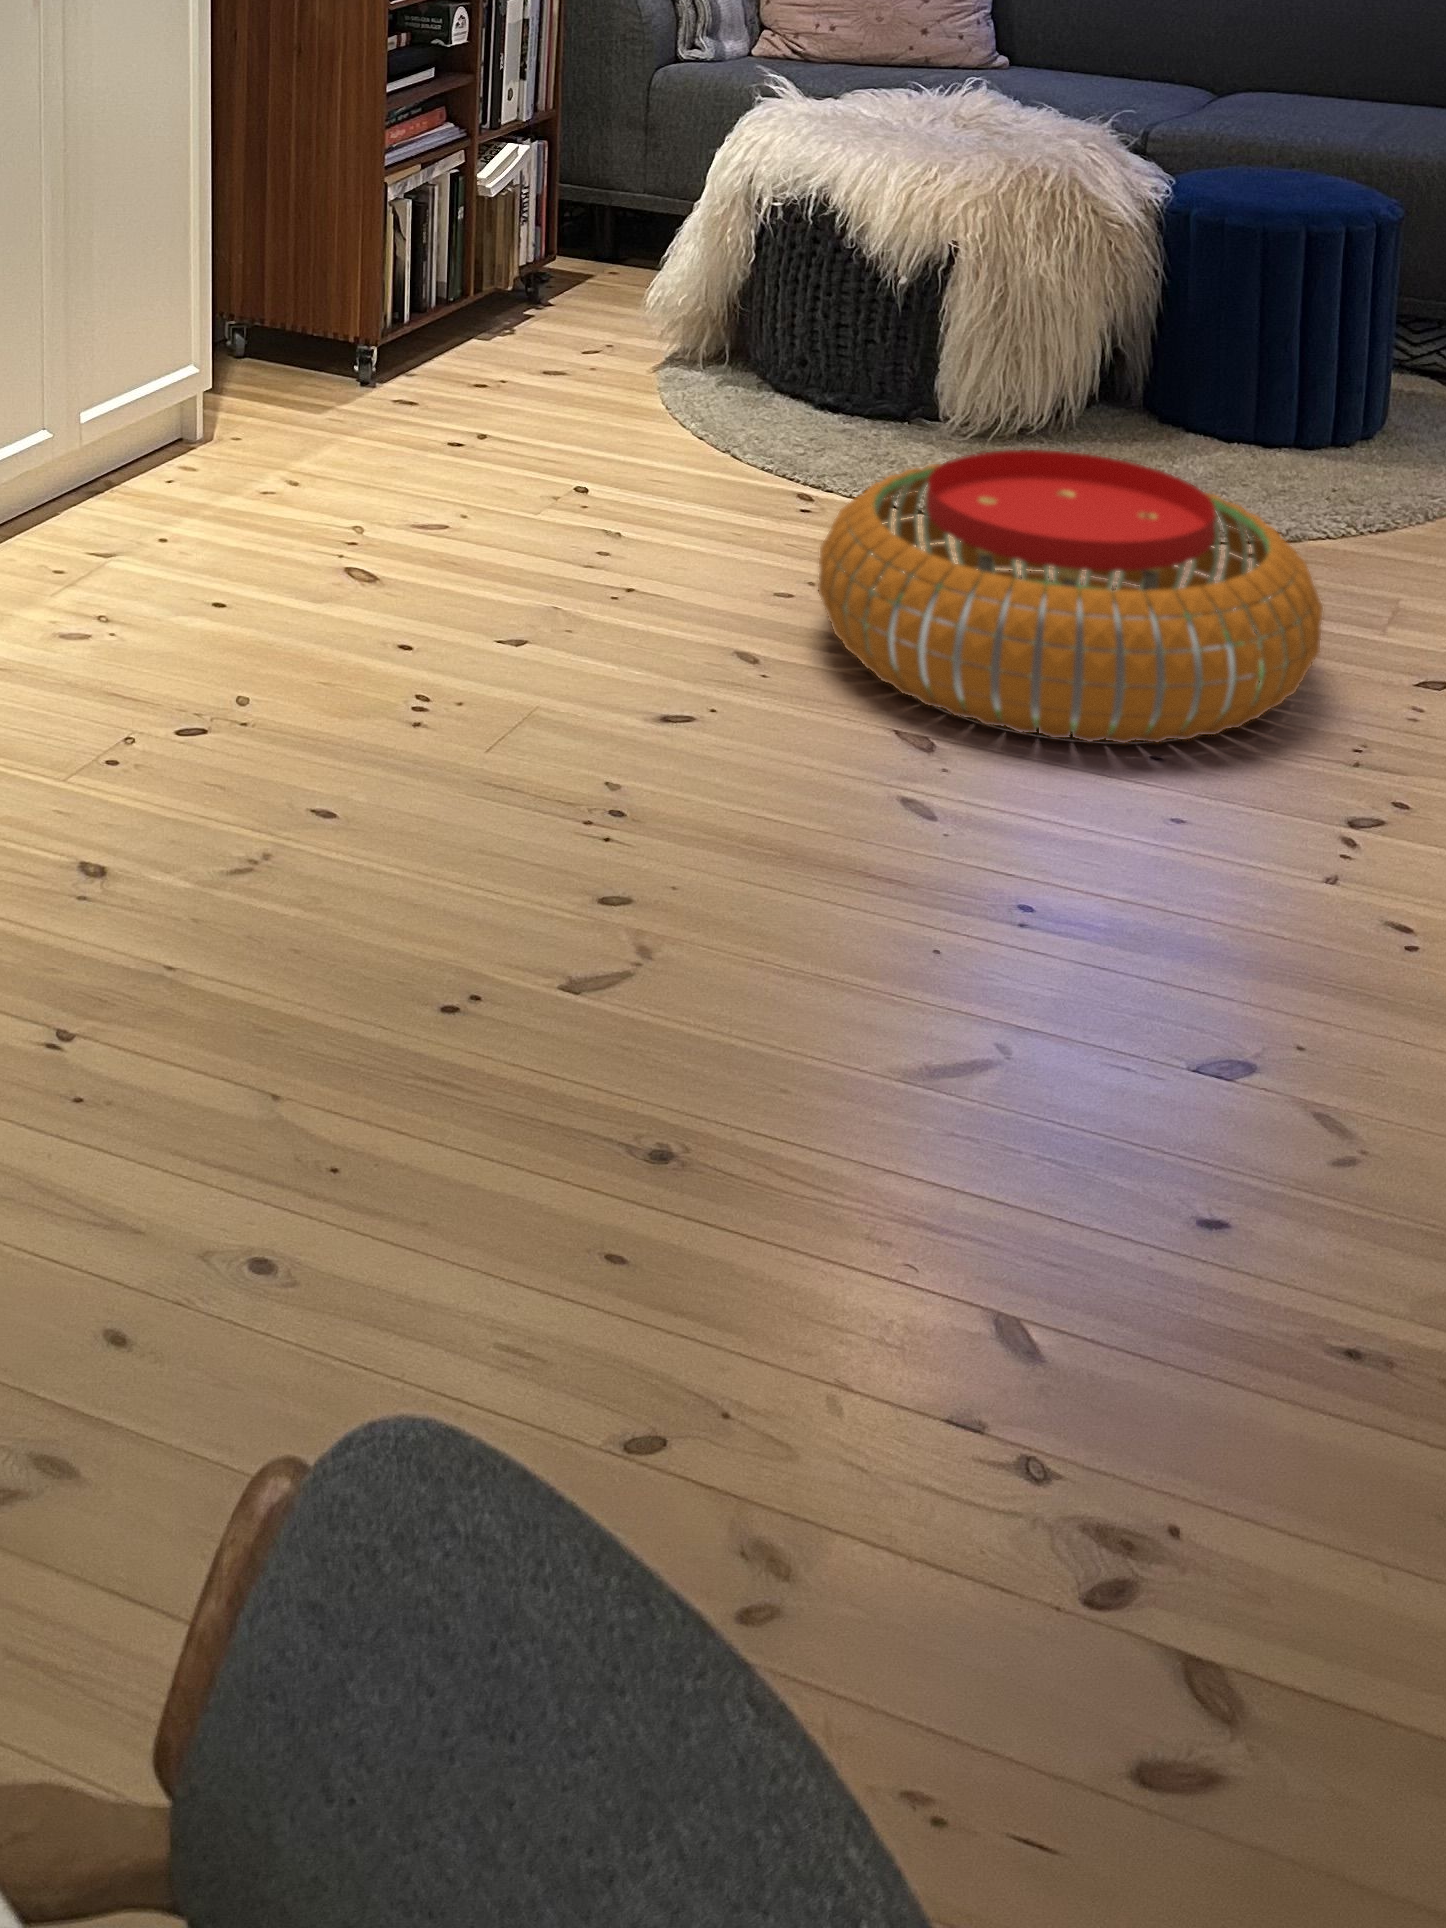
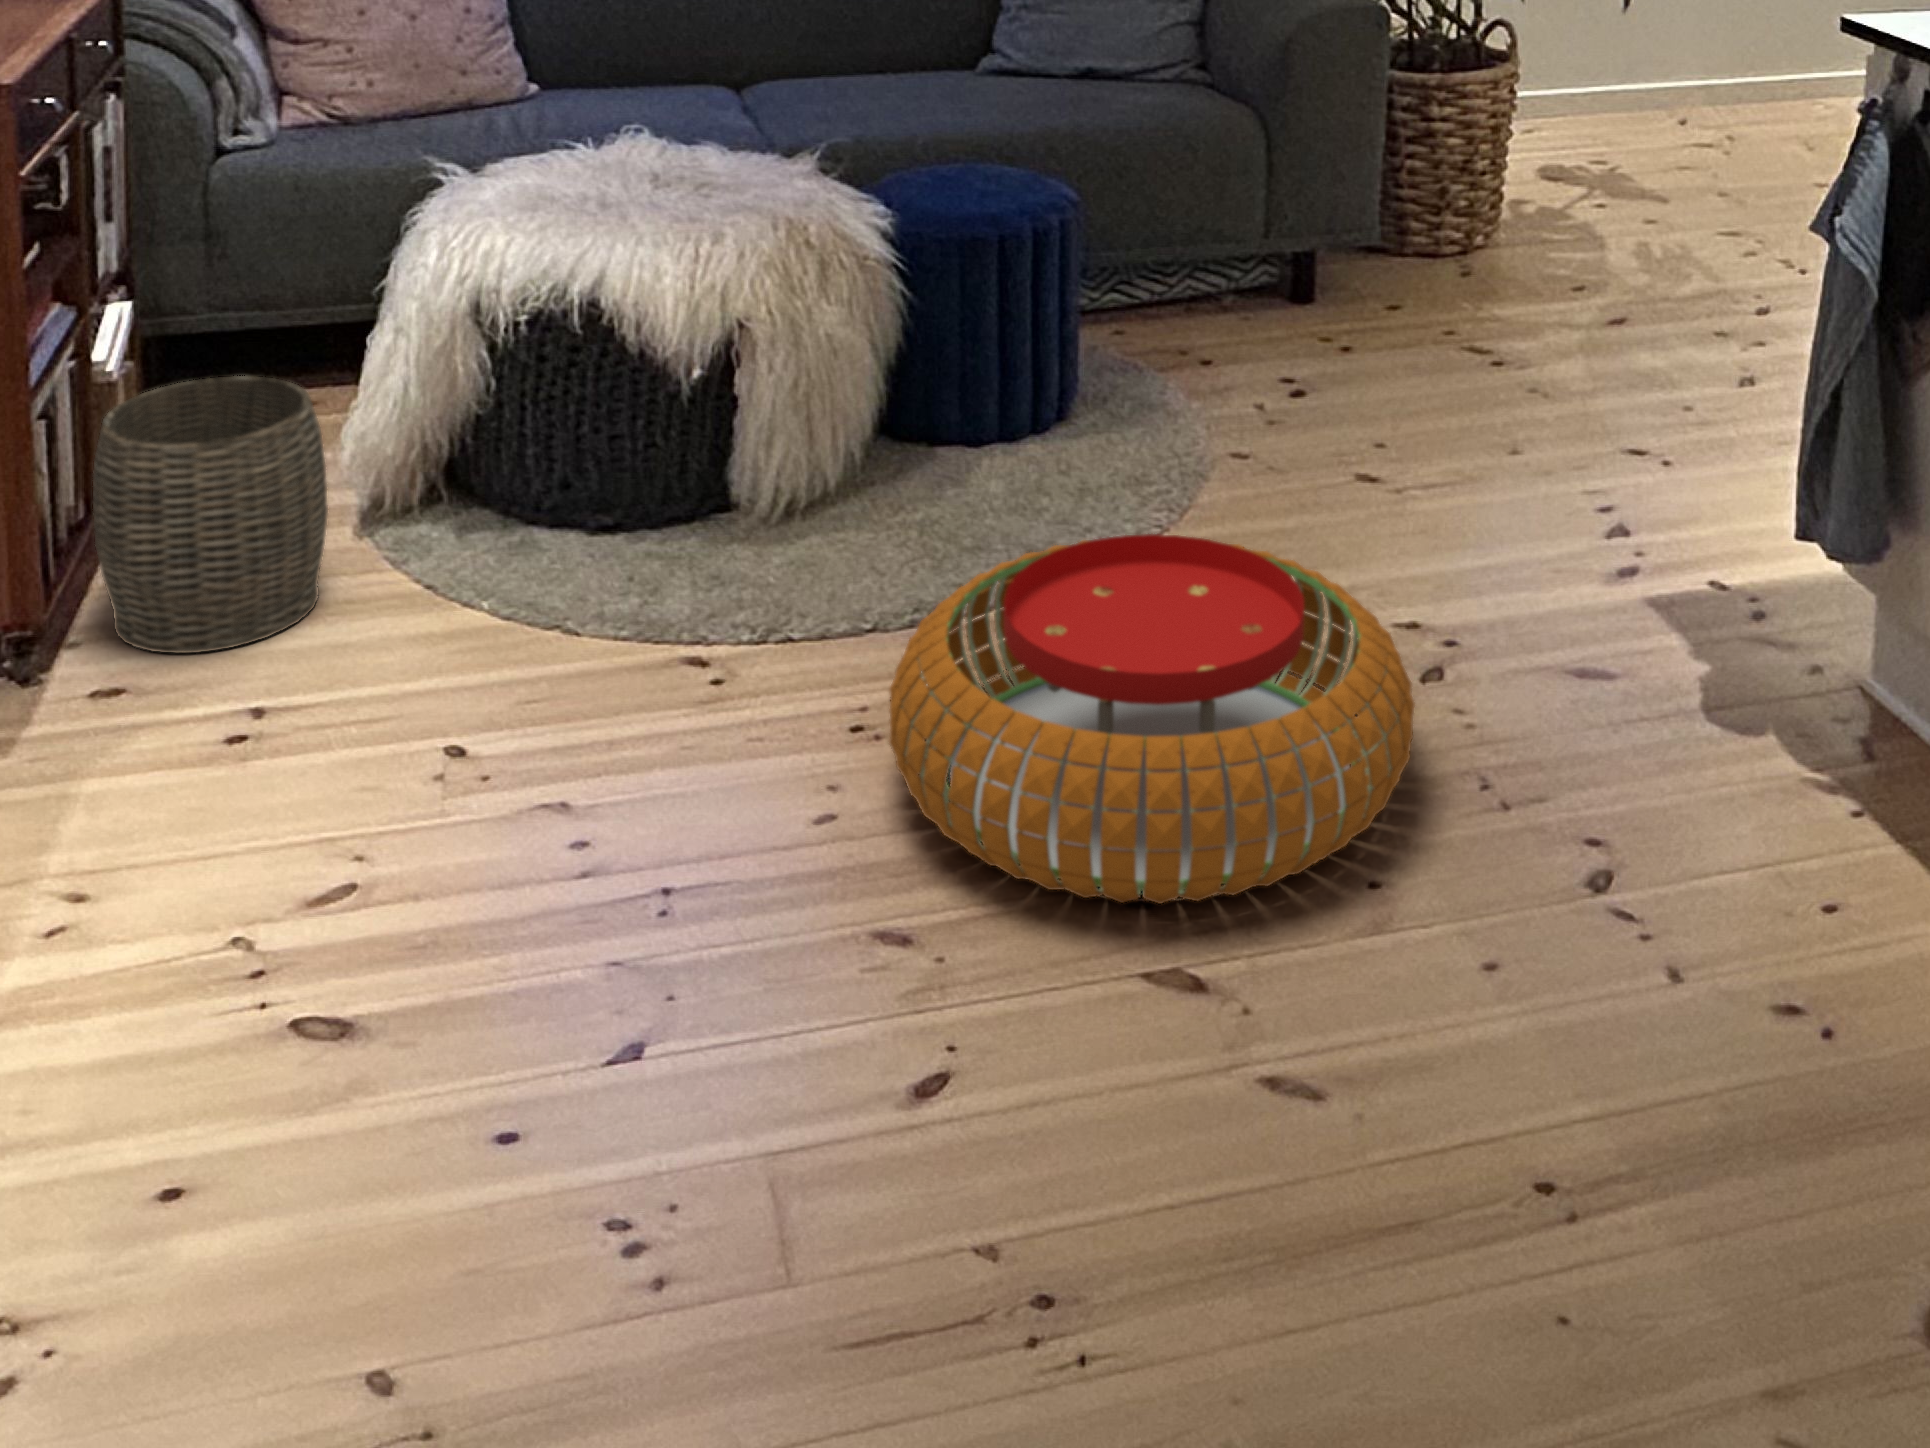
woven basket: none [436,201,605,403] -> present [93,376,328,653]

